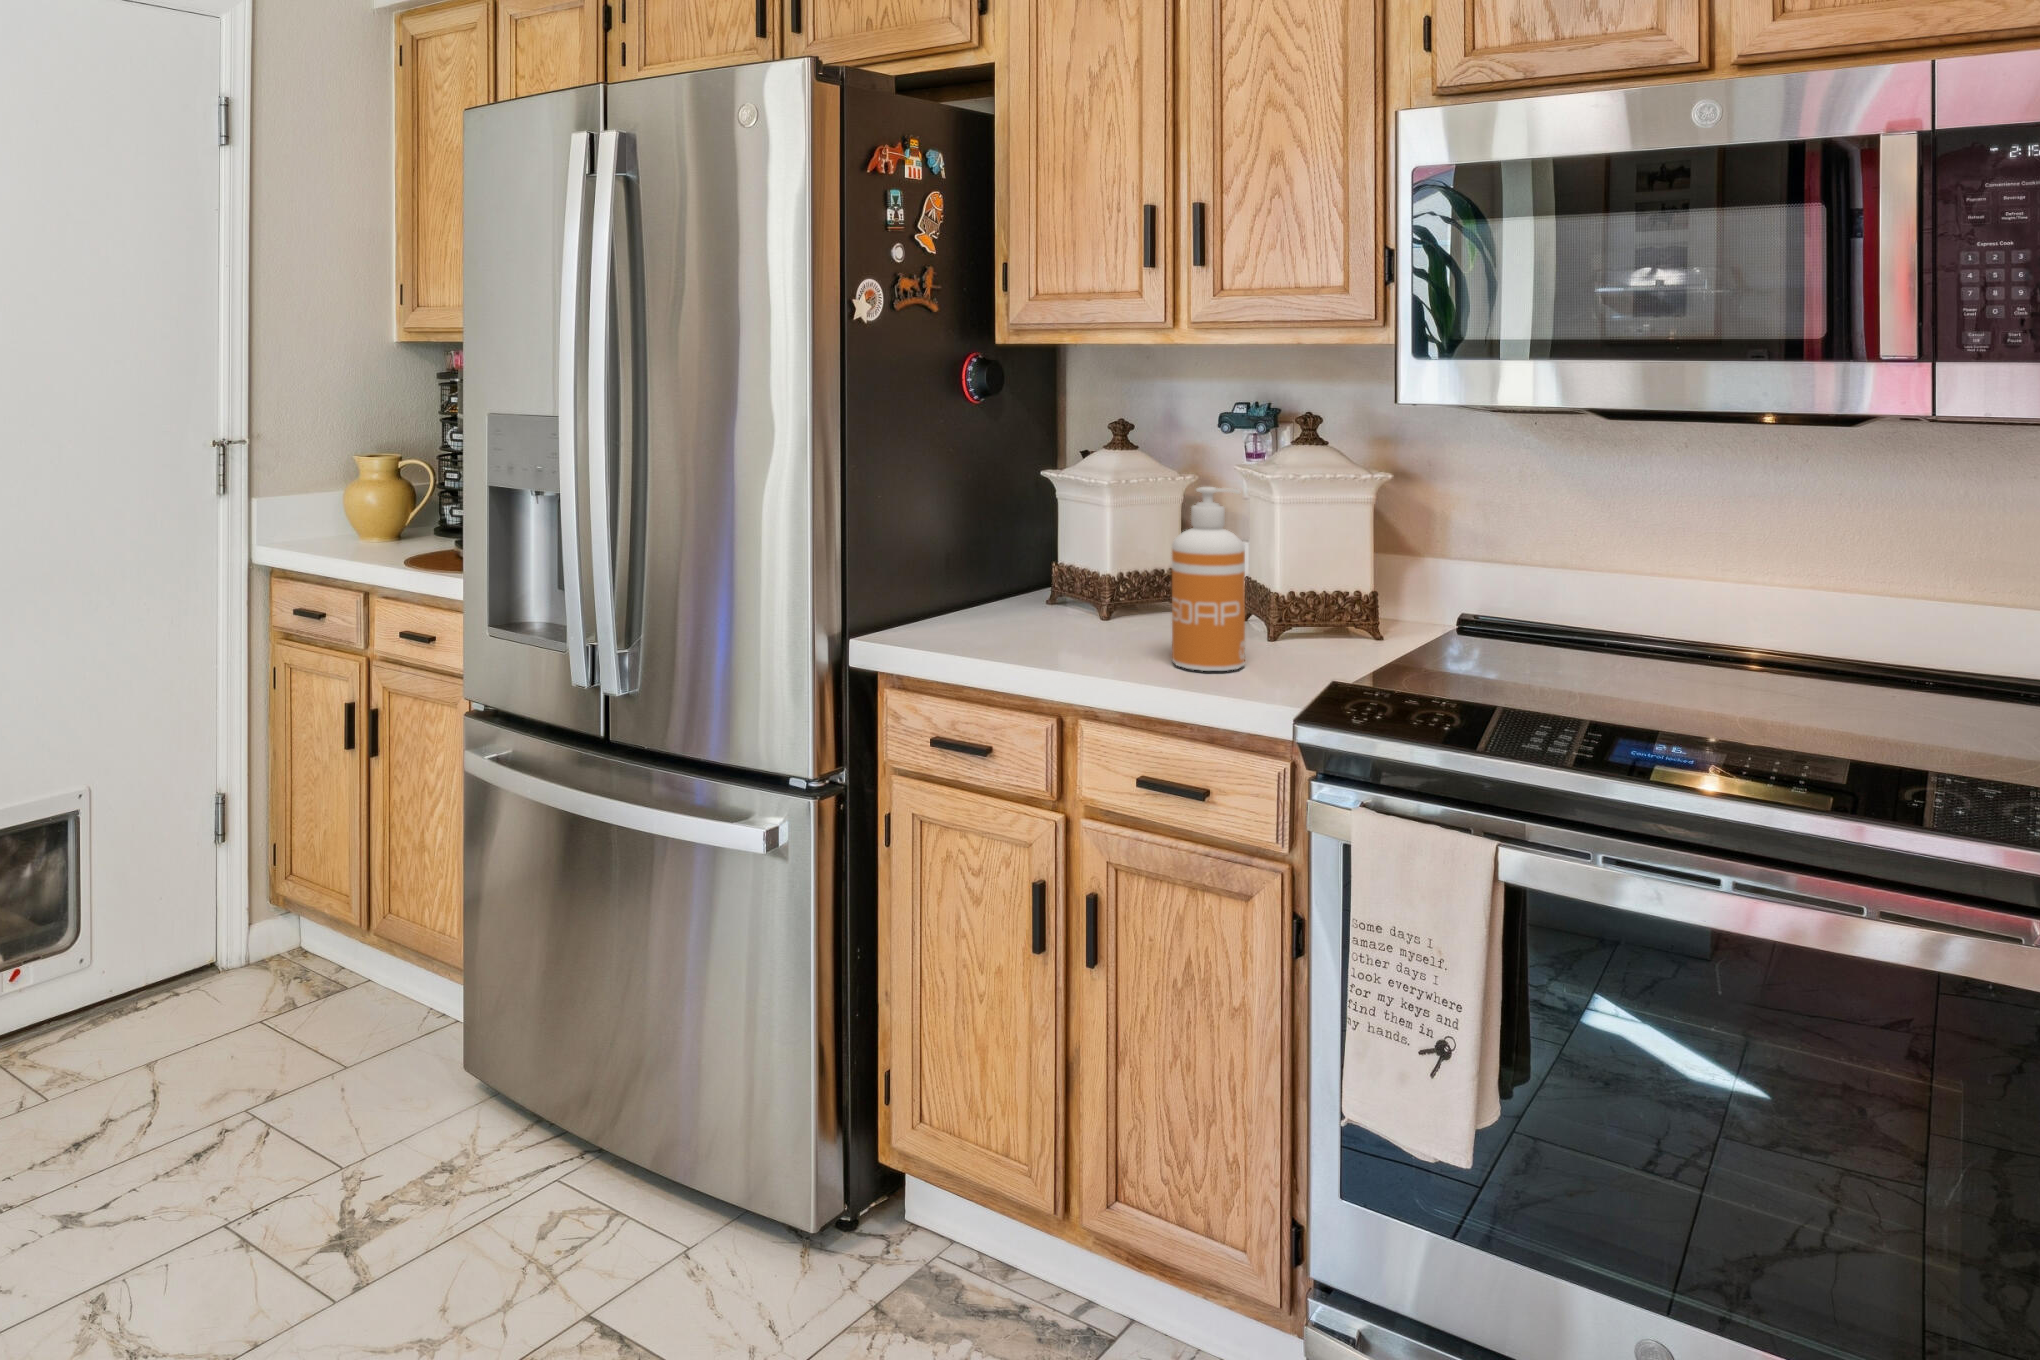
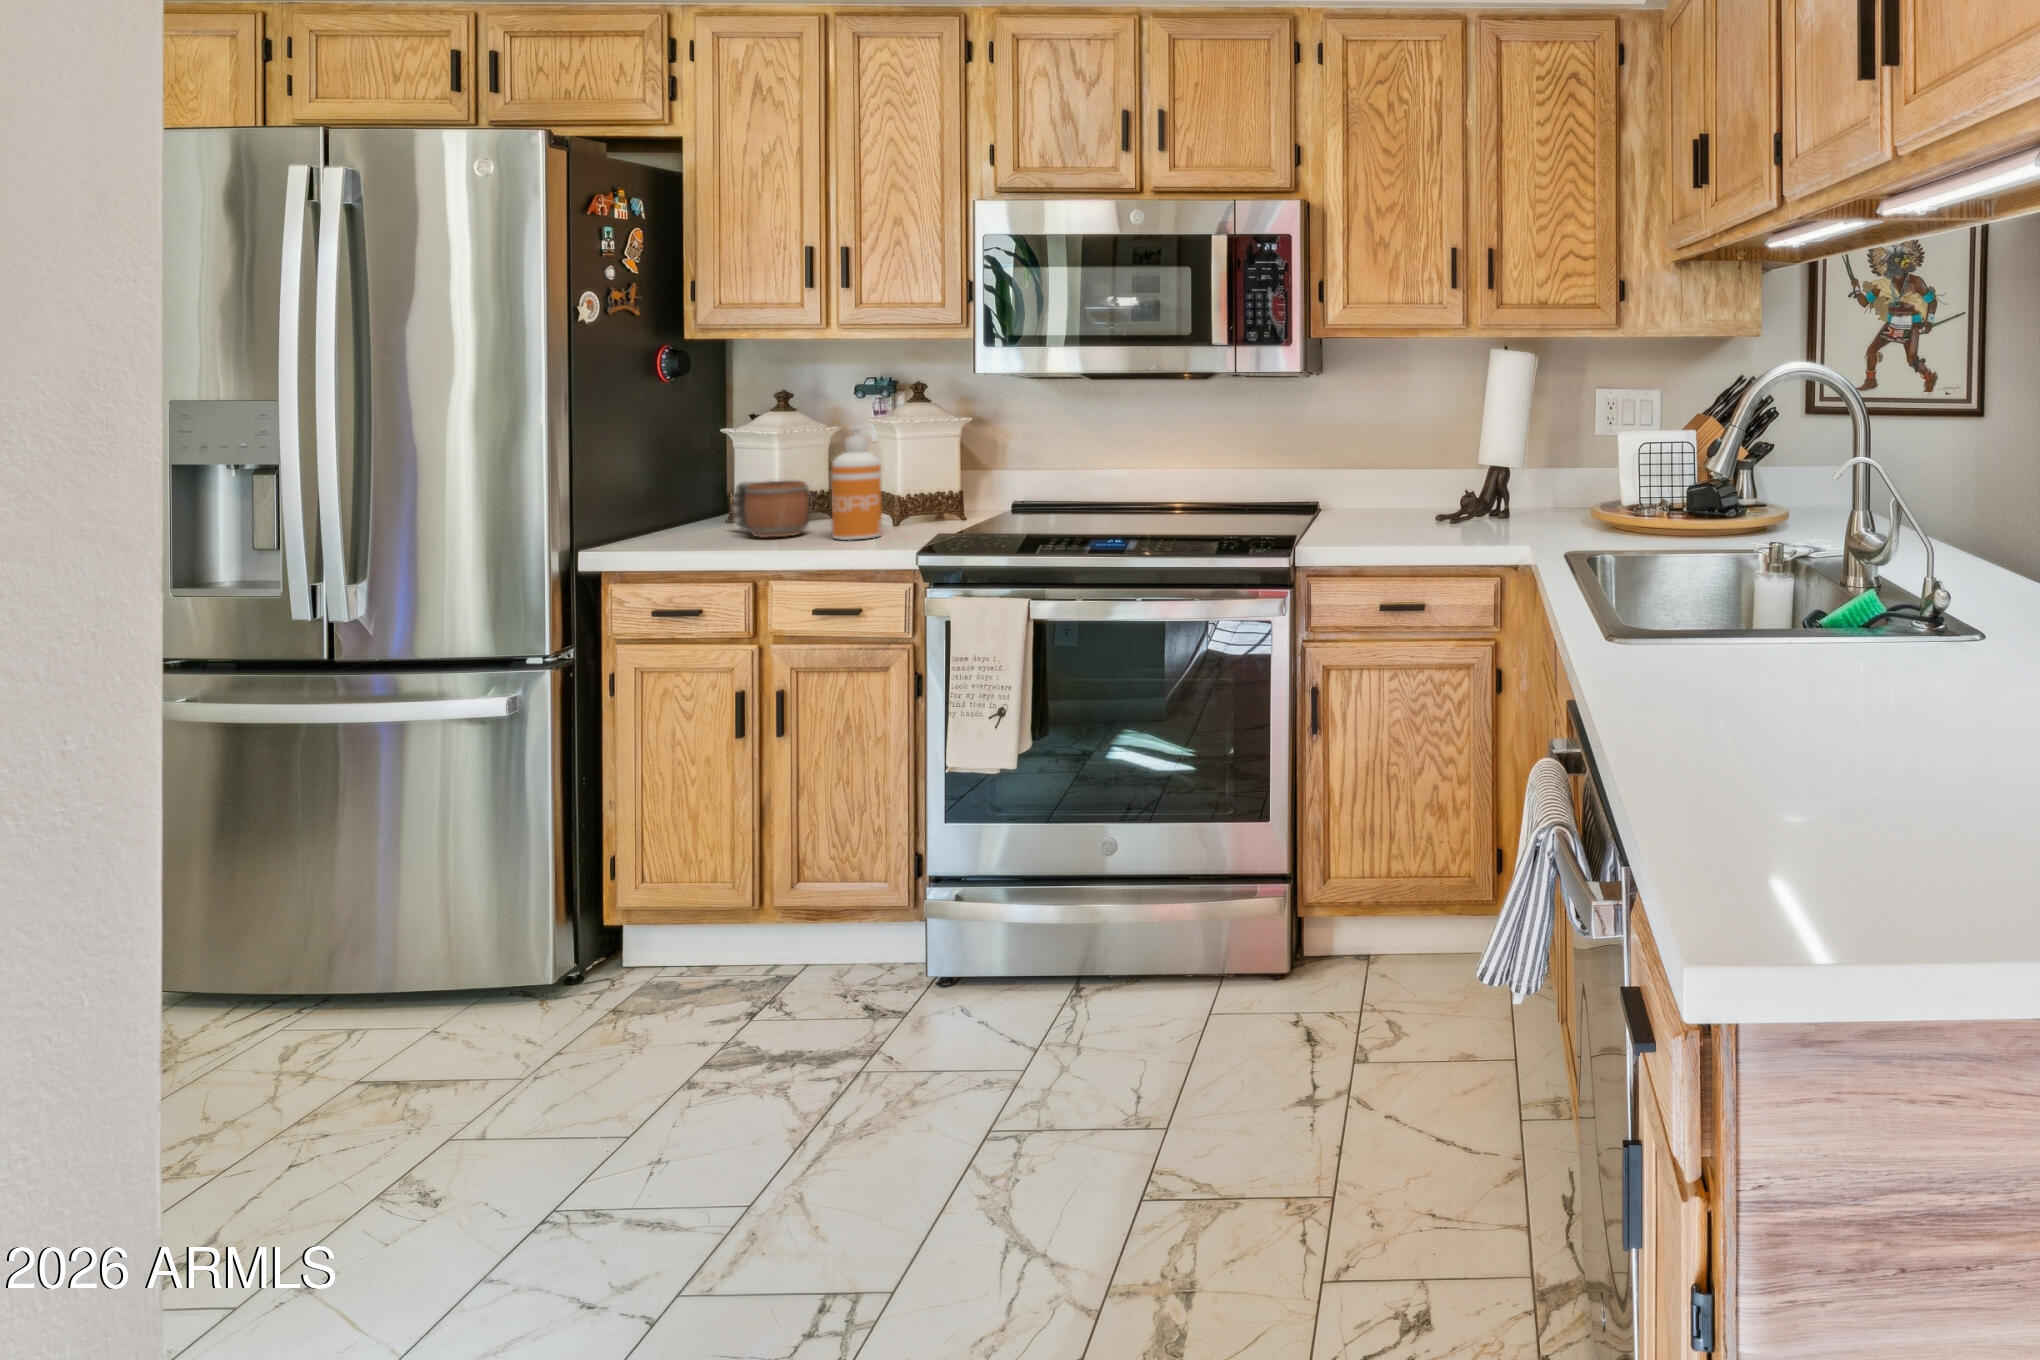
mug: none [1044,555,1146,649] -> present [733,481,811,538]

